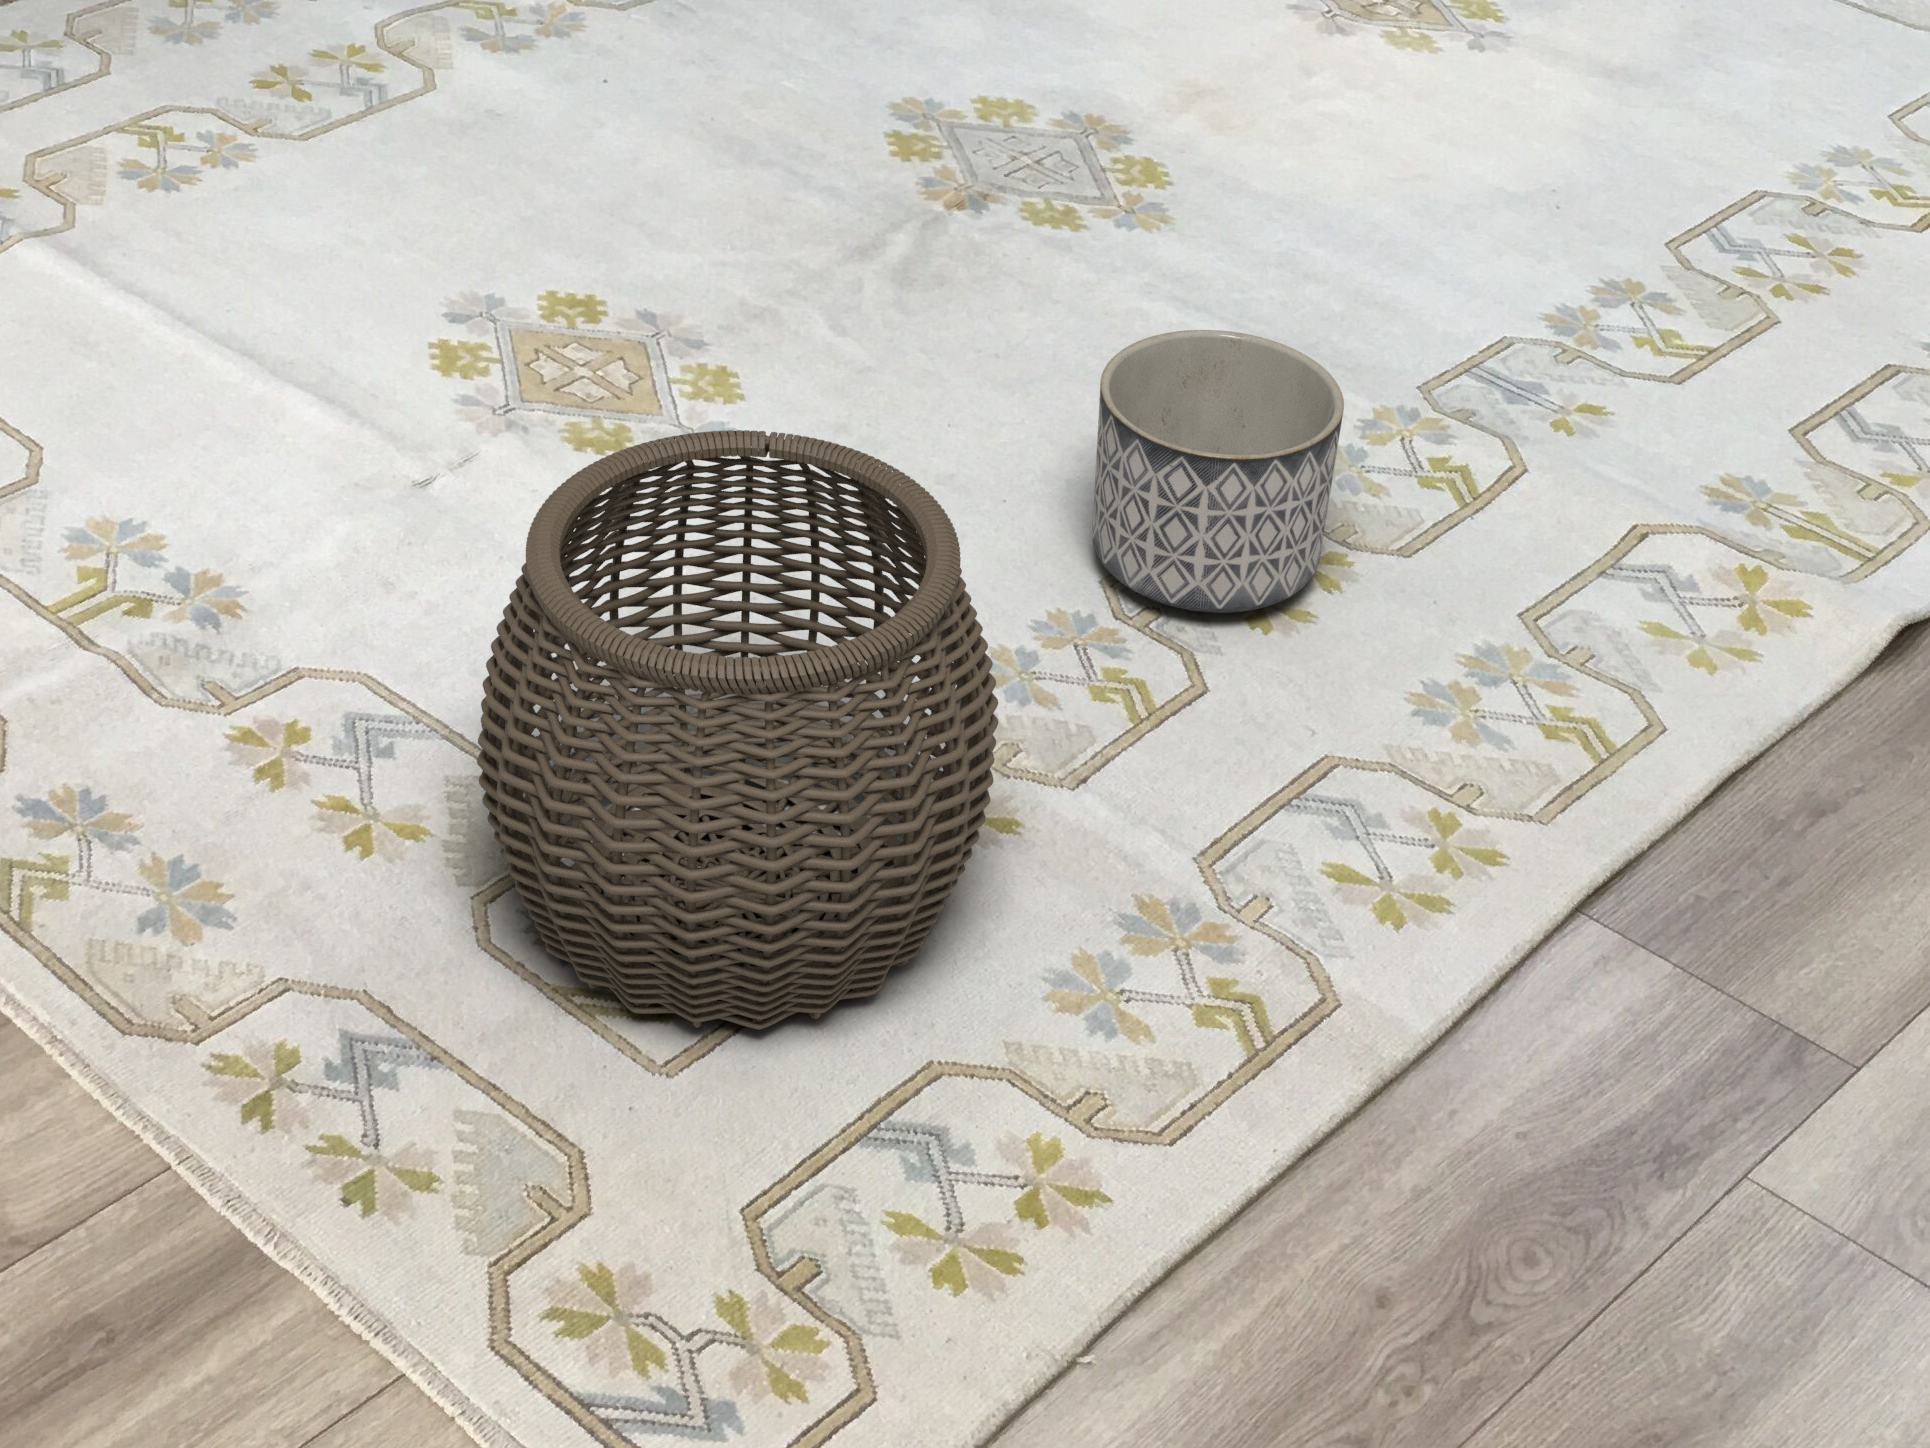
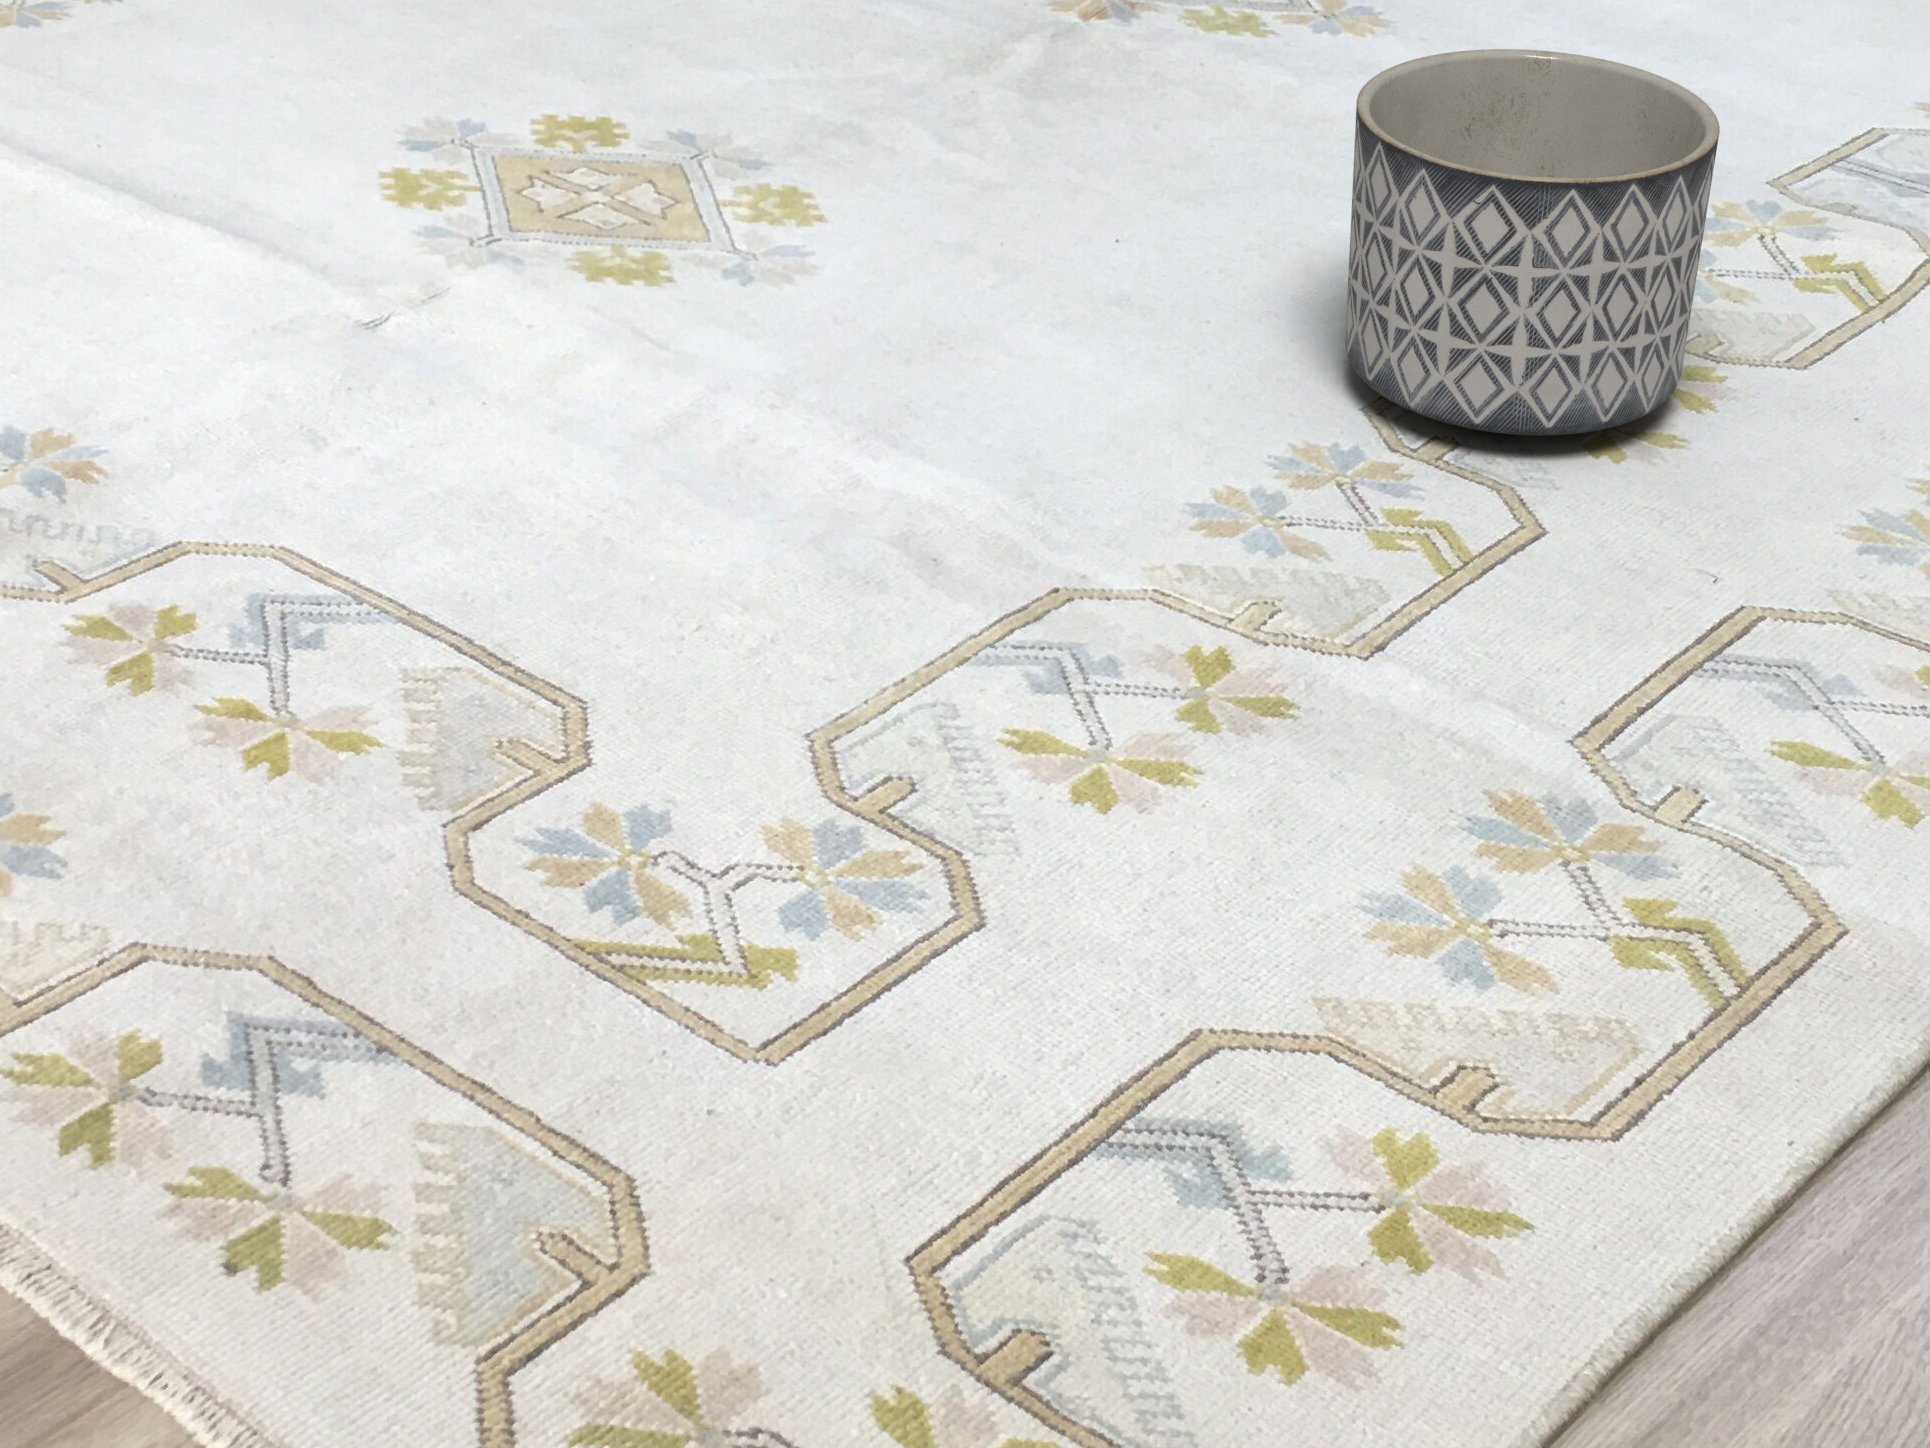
woven basket: present [477,430,998,1030] -> none [441,70,1276,993]

